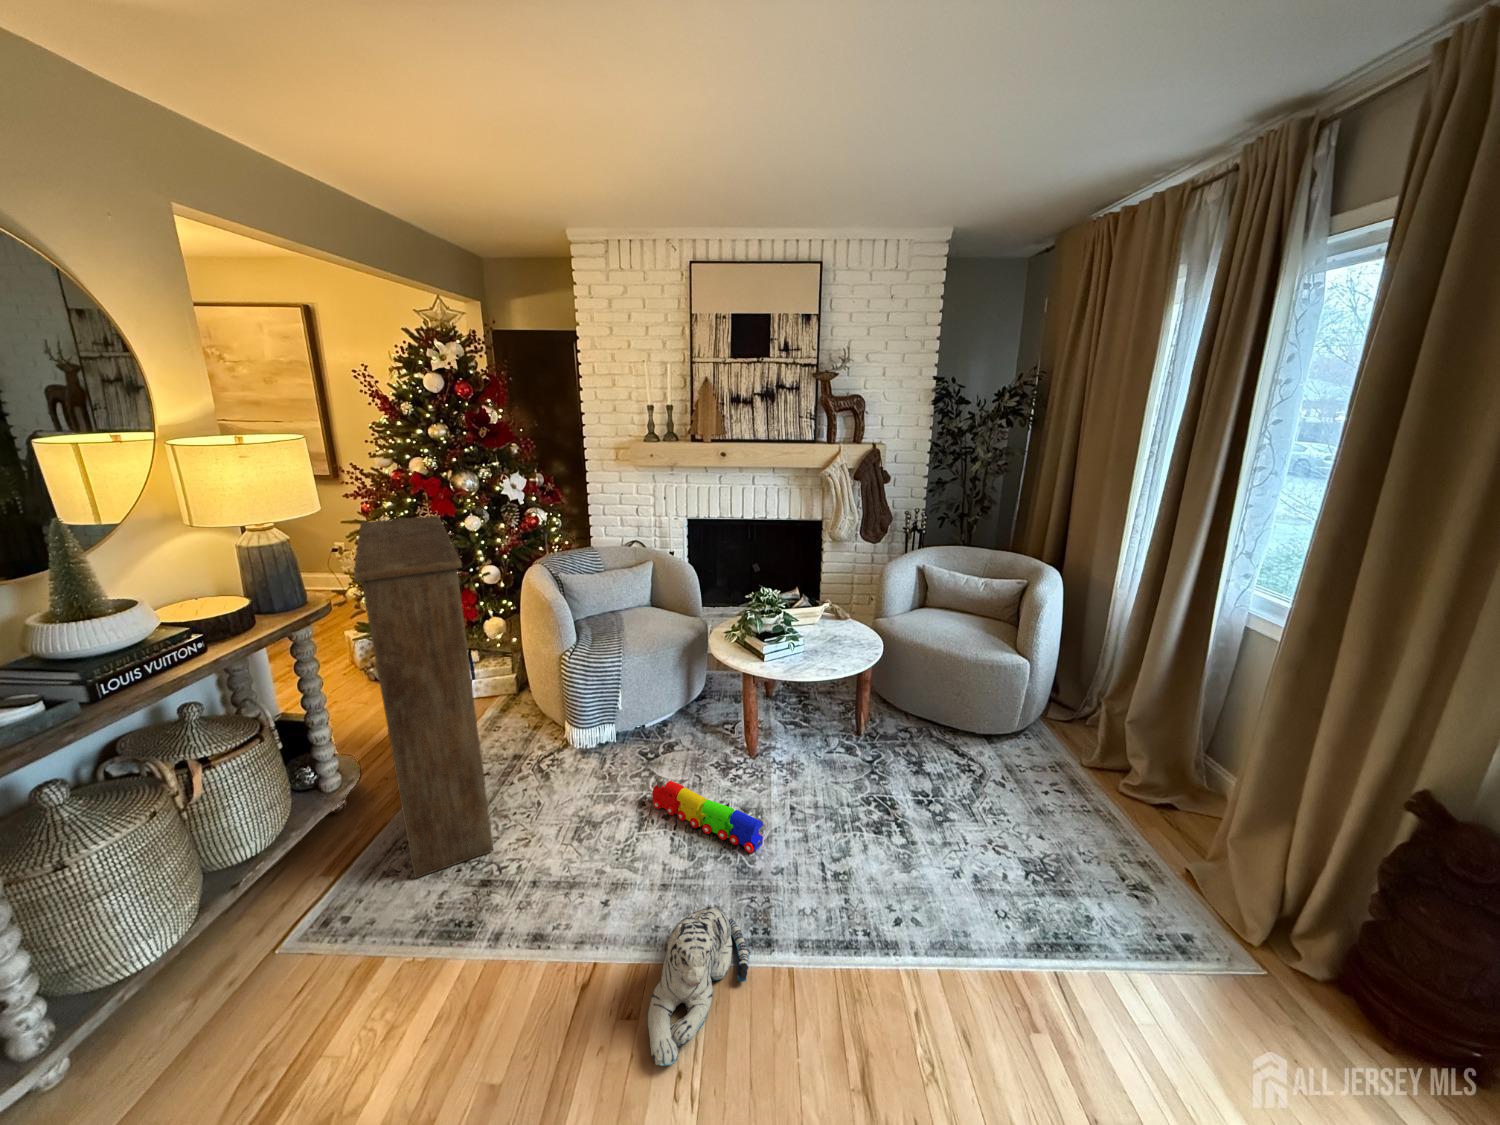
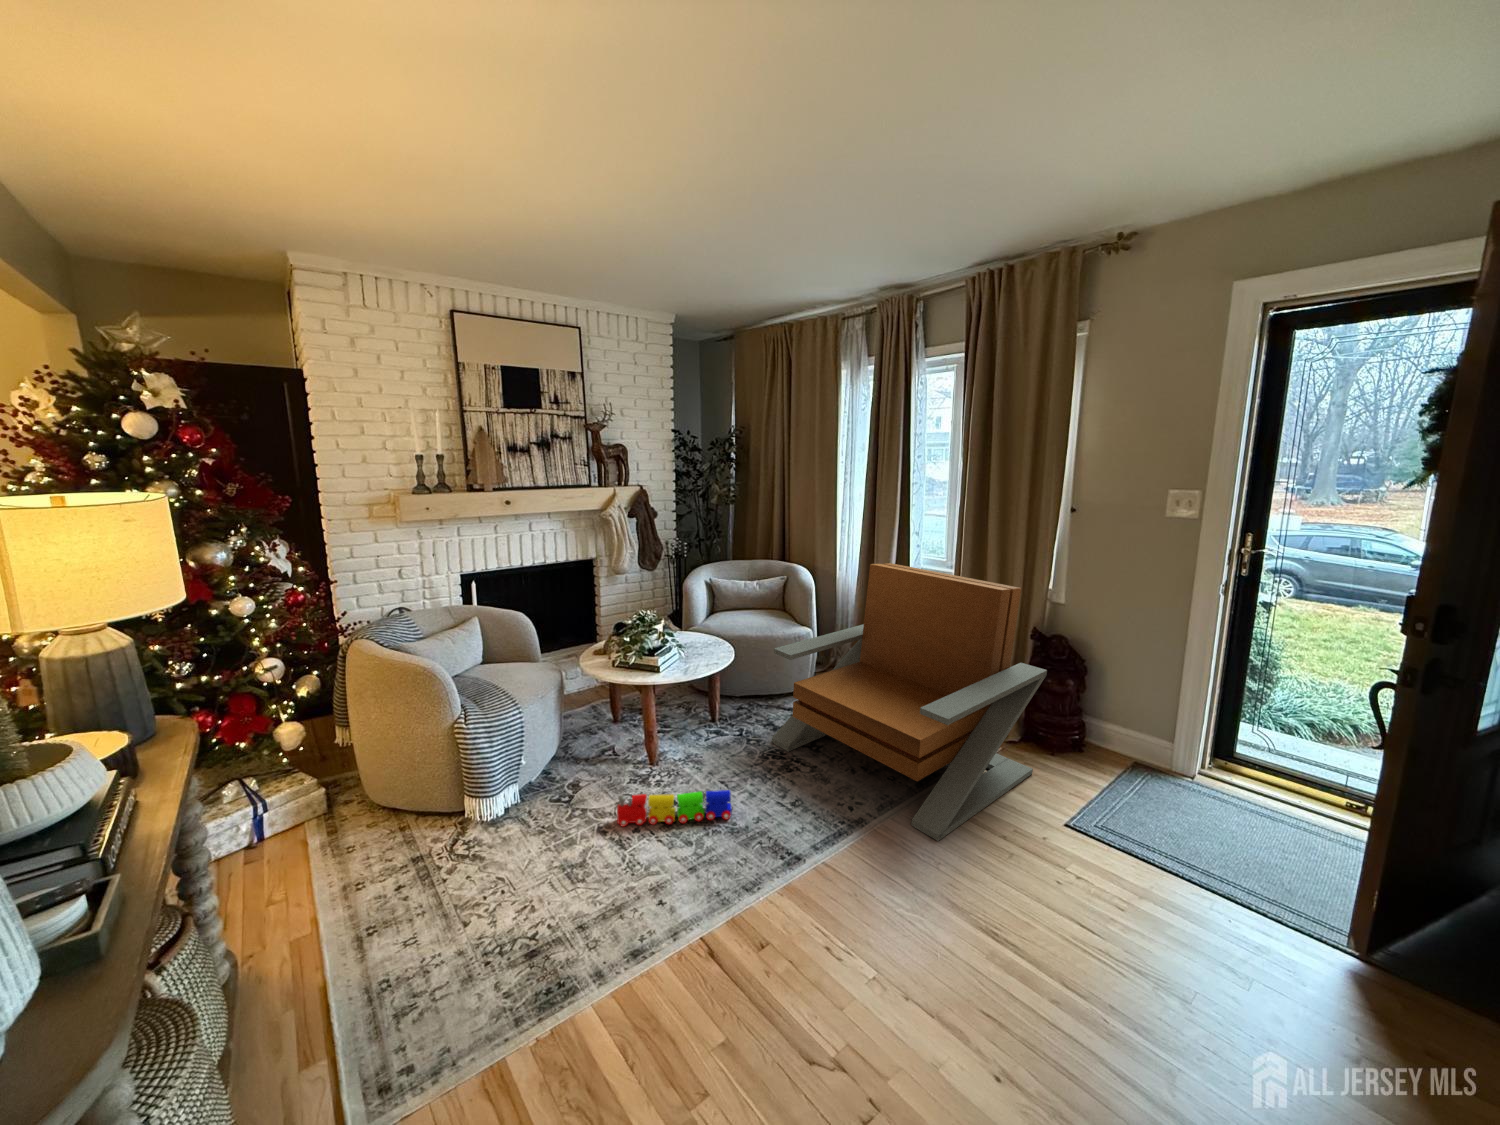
bookshelf: present [353,516,493,879] -> none [192,587,506,994]
lounge chair: none [892,583,1379,1047] -> present [772,563,1047,841]
plush toy: present [648,907,749,1066] -> none [743,848,818,958]

